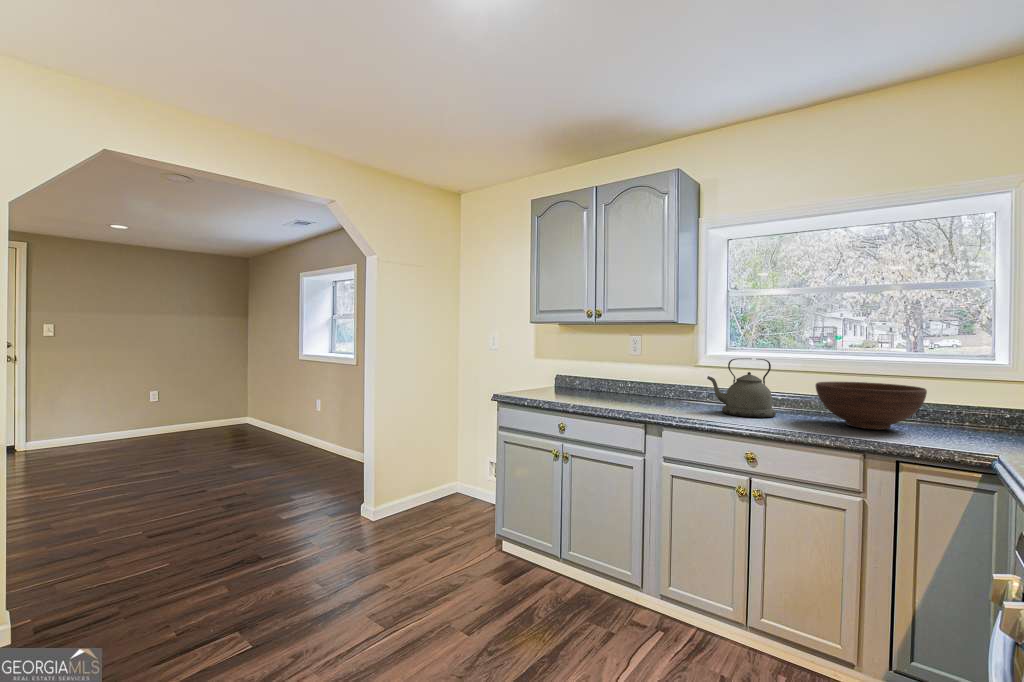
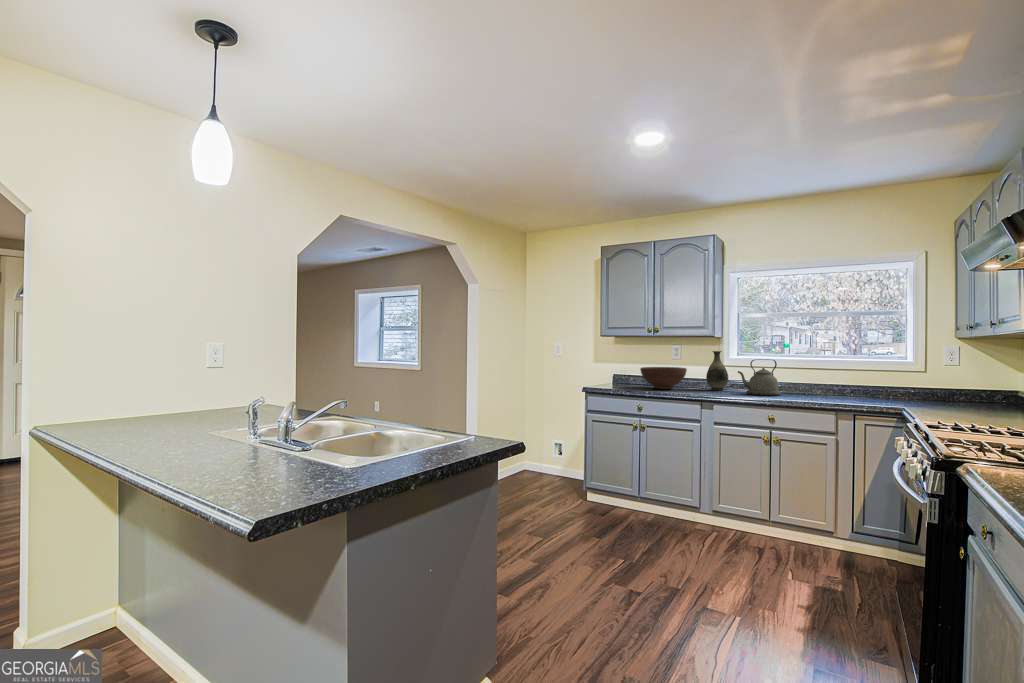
vase: none [669,345,701,404] -> present [706,351,728,390]
fruit bowl: present [816,382,927,430] -> present [640,367,687,389]

